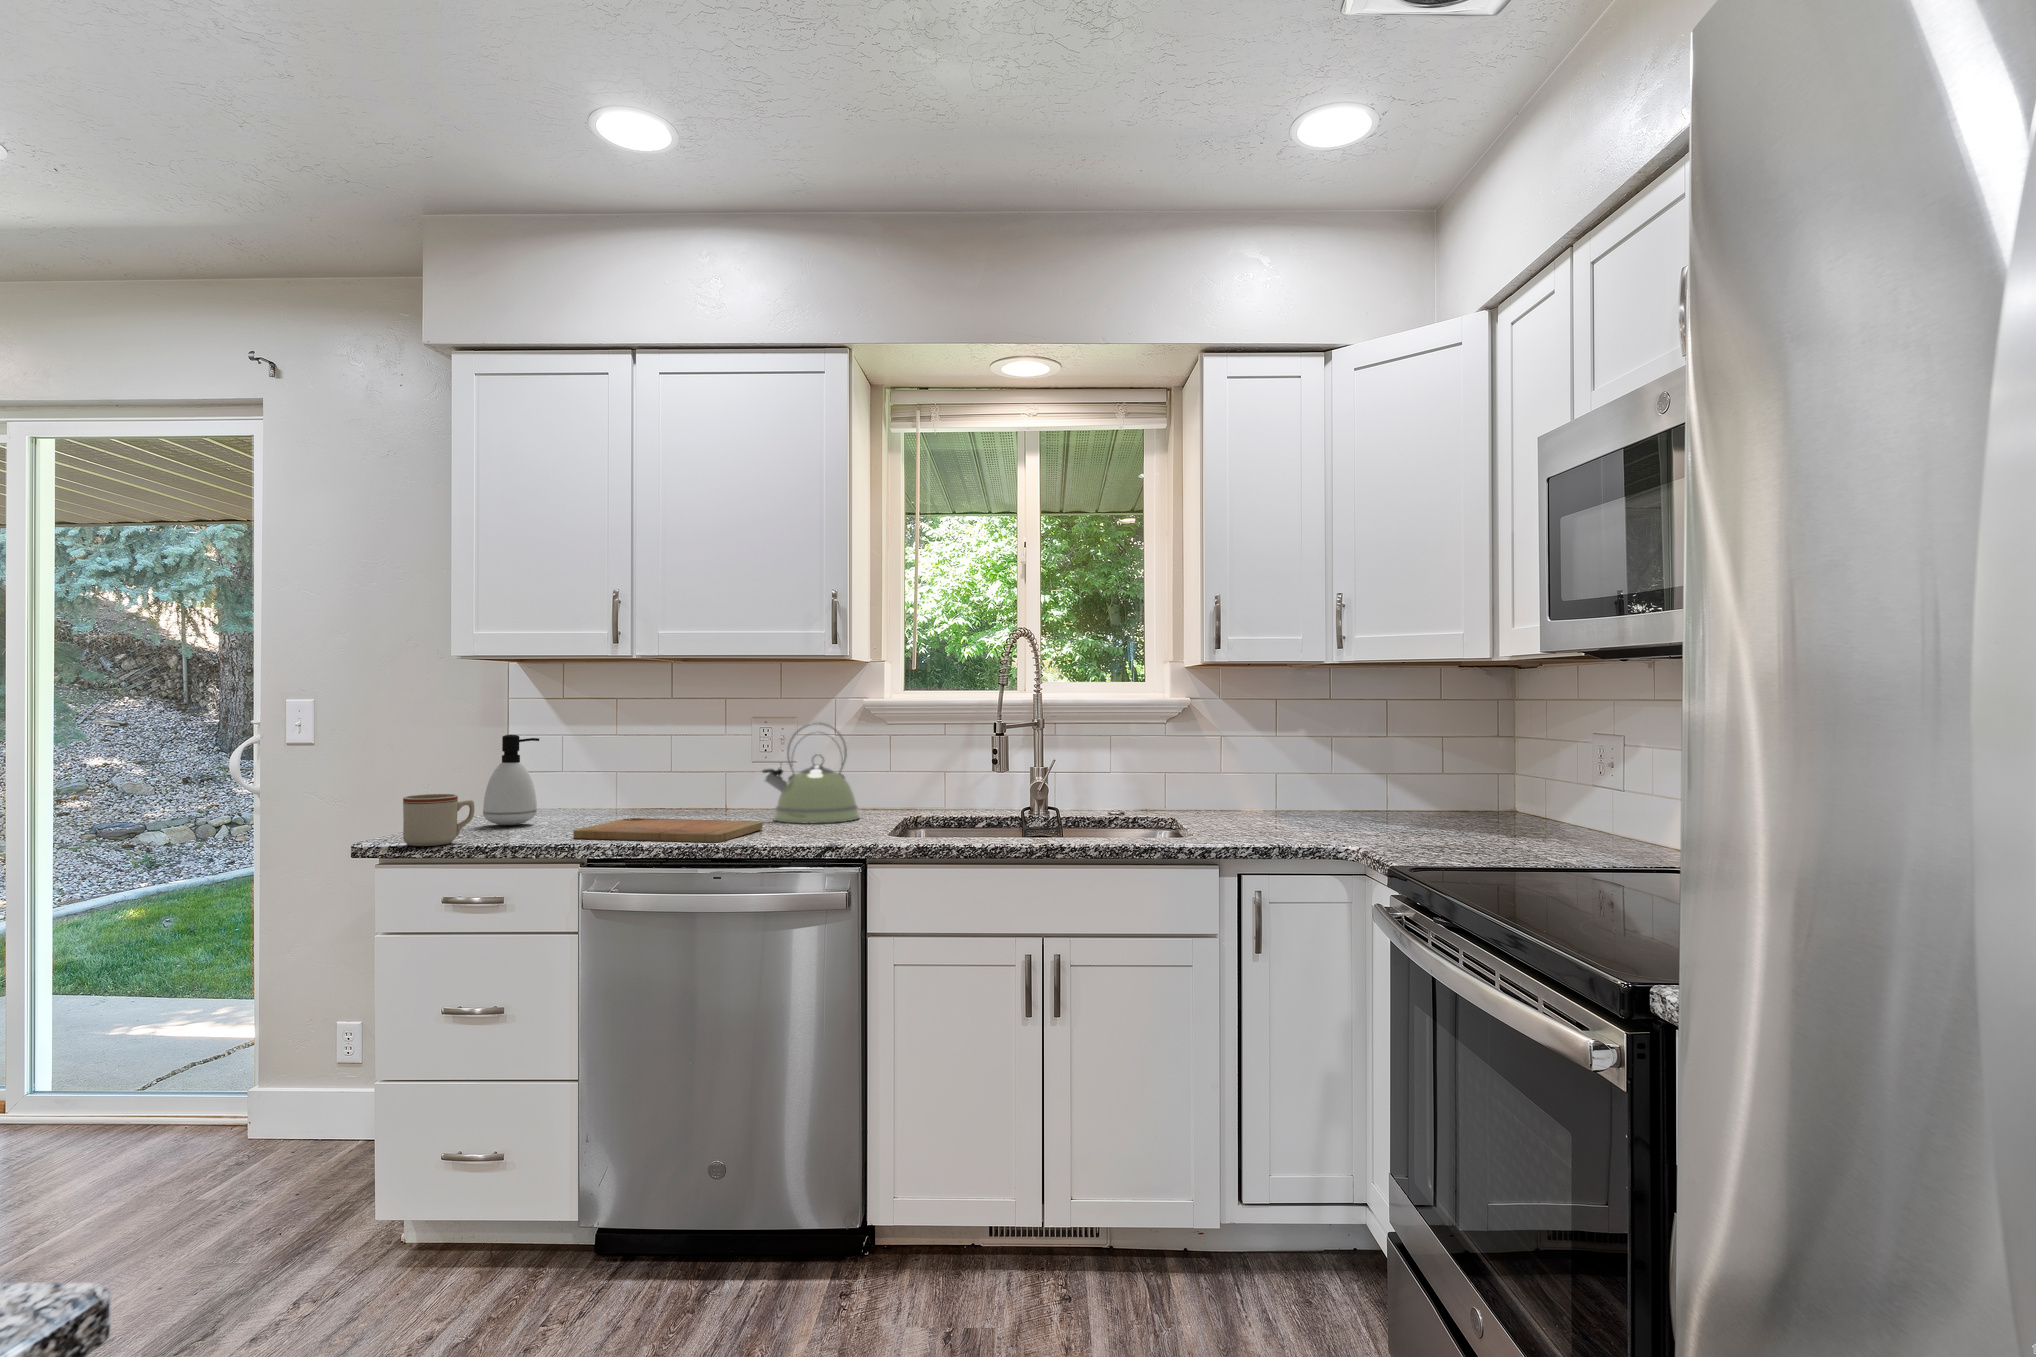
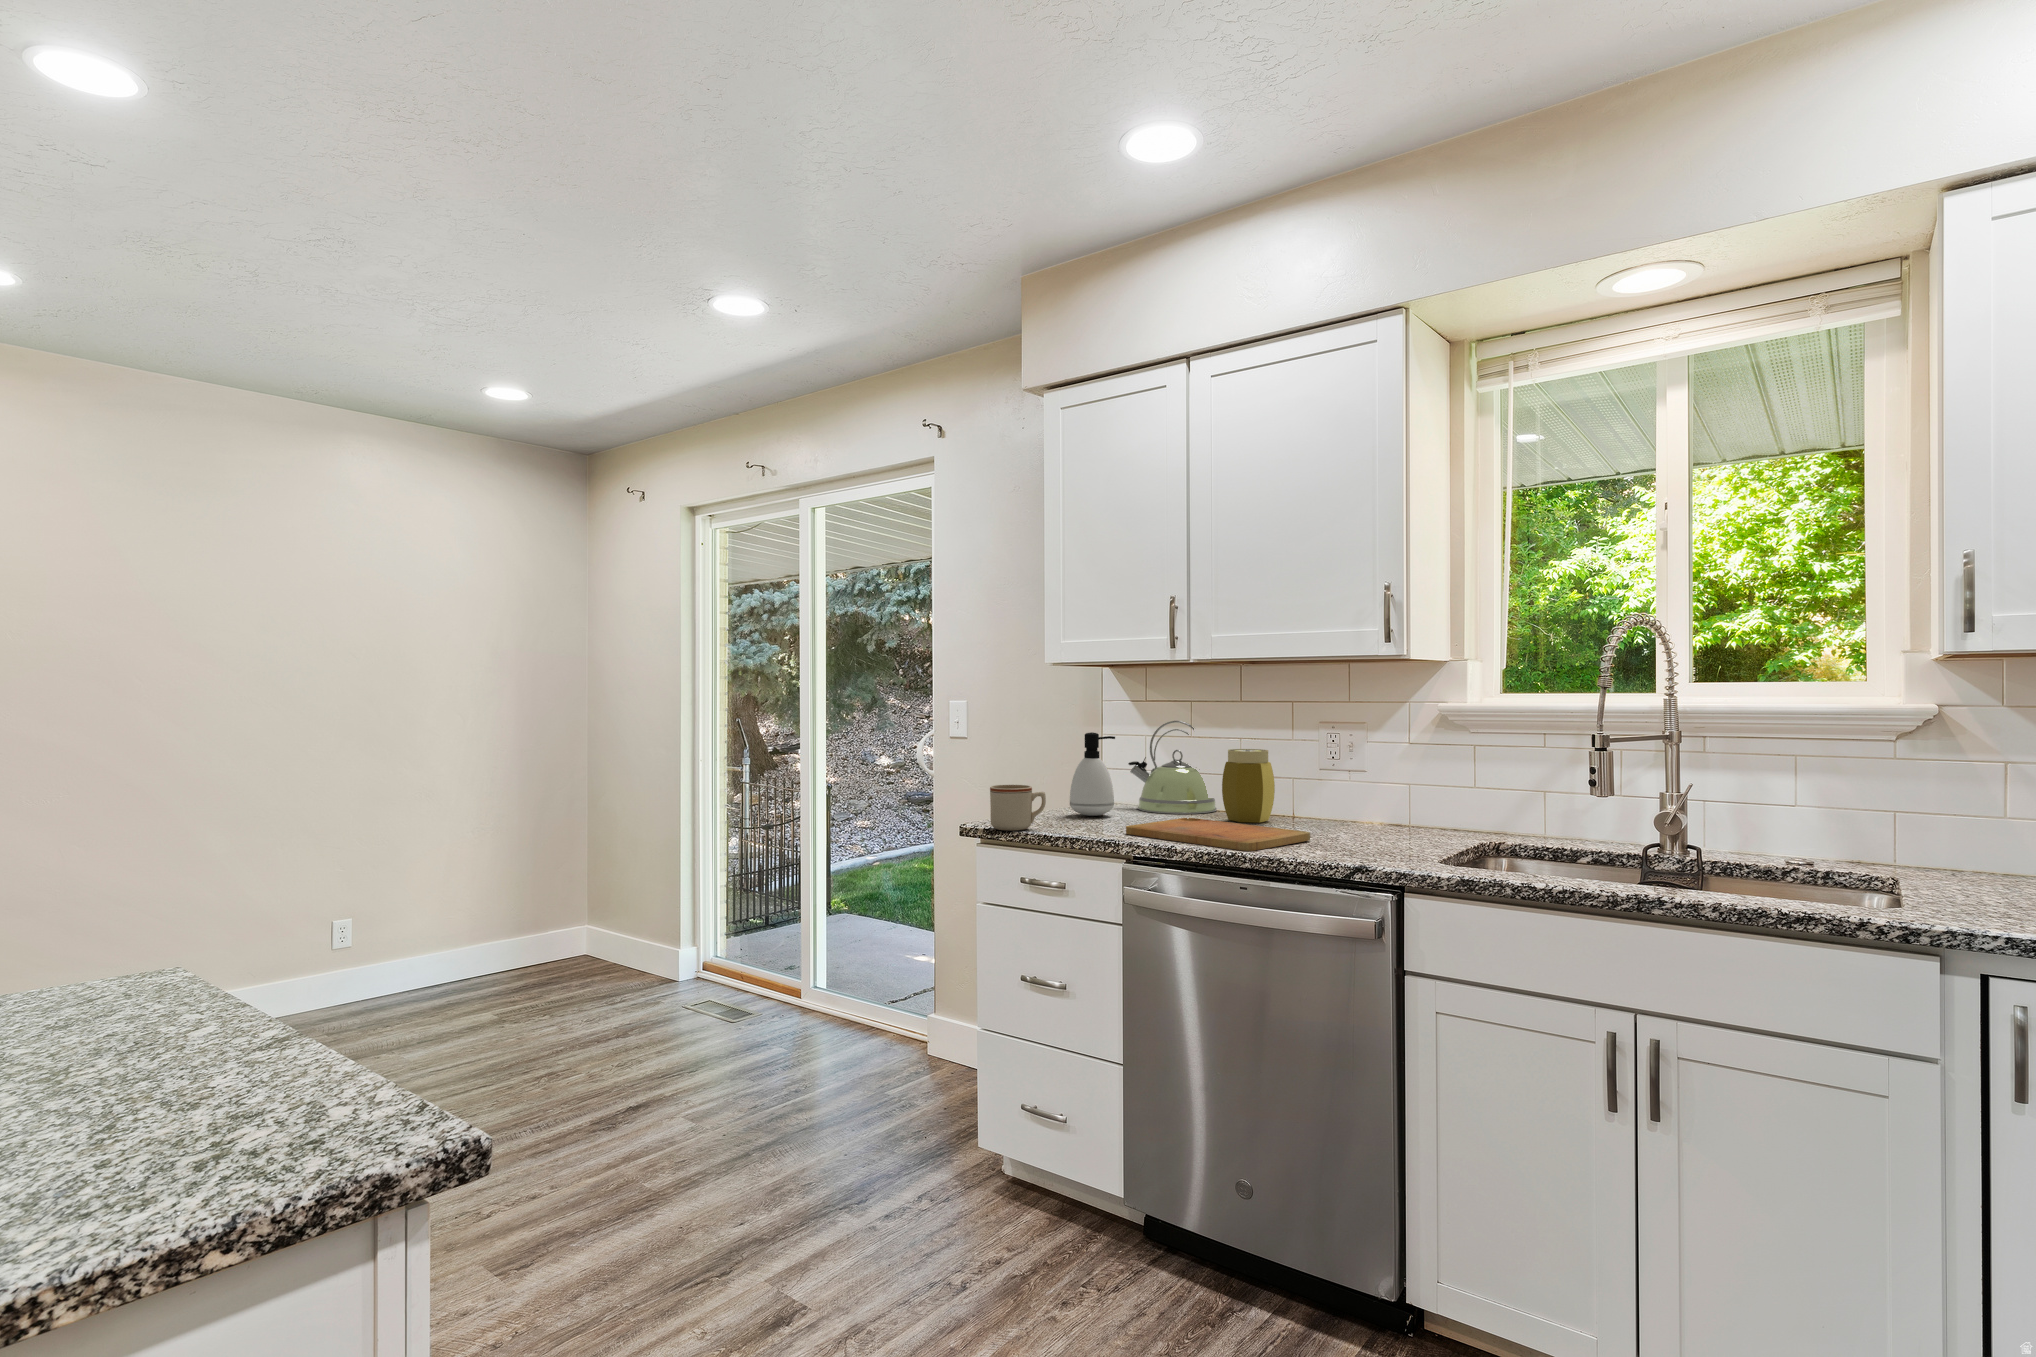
kettle: present [762,723,859,824] -> present [1128,721,1217,814]
jar: none [657,747,709,820] -> present [1222,749,1275,823]

